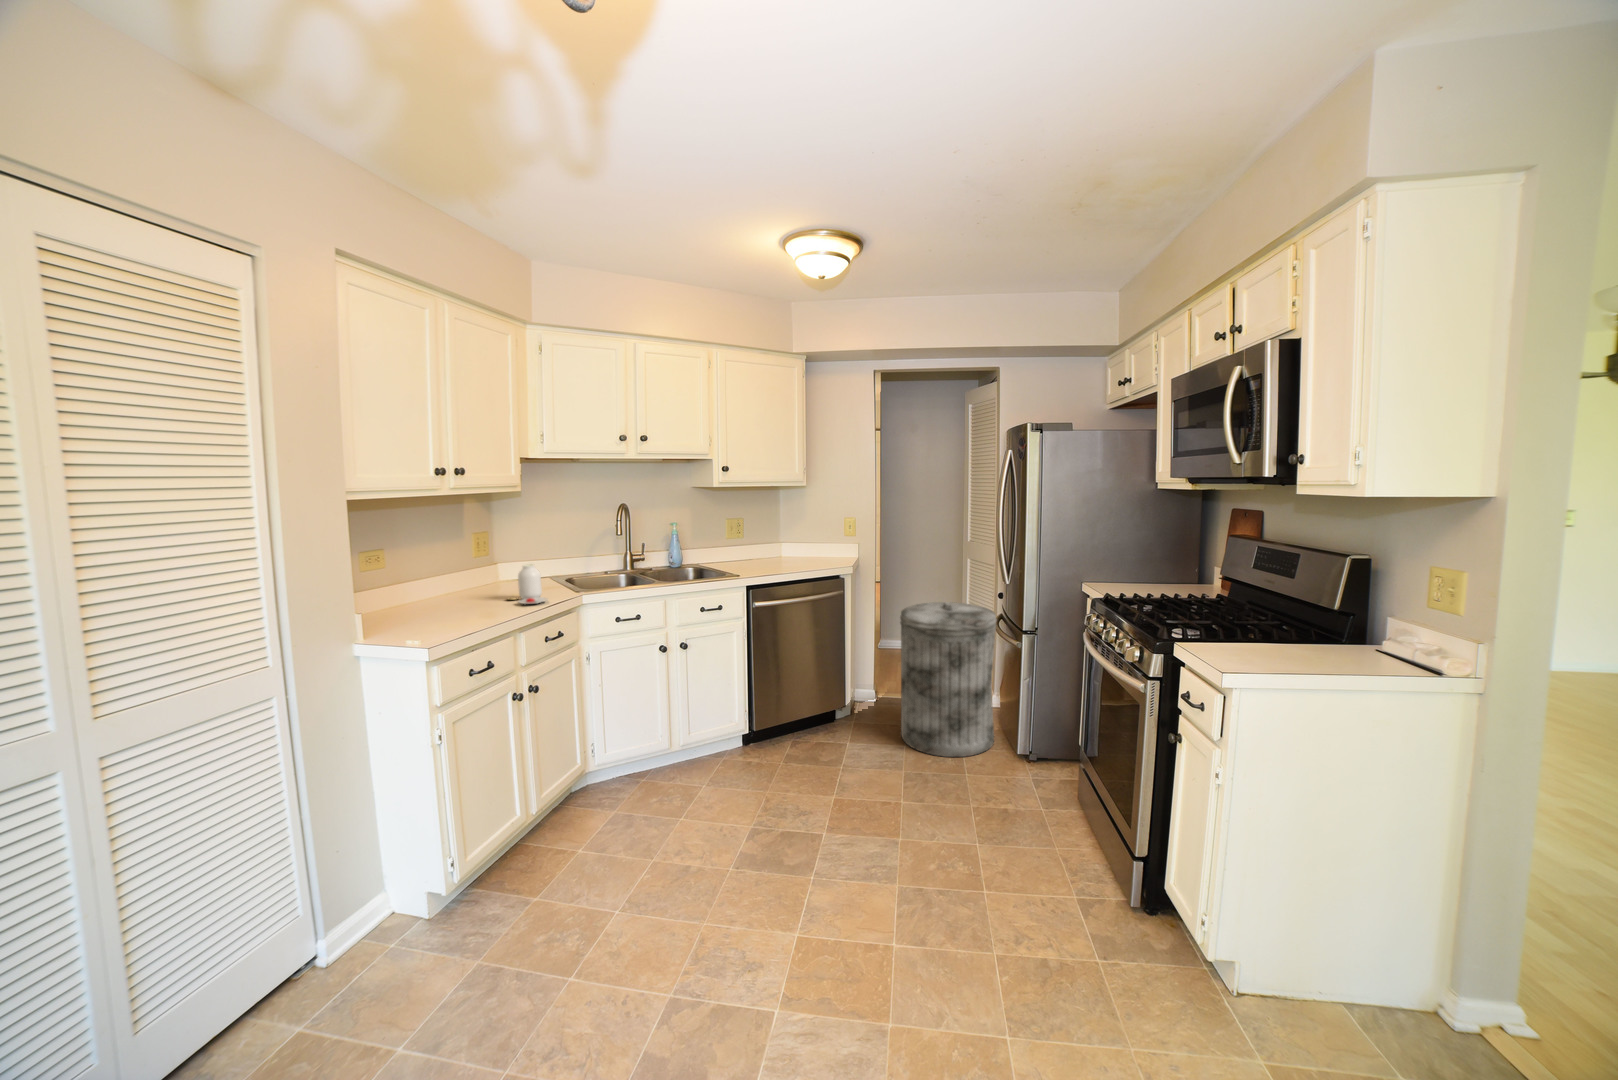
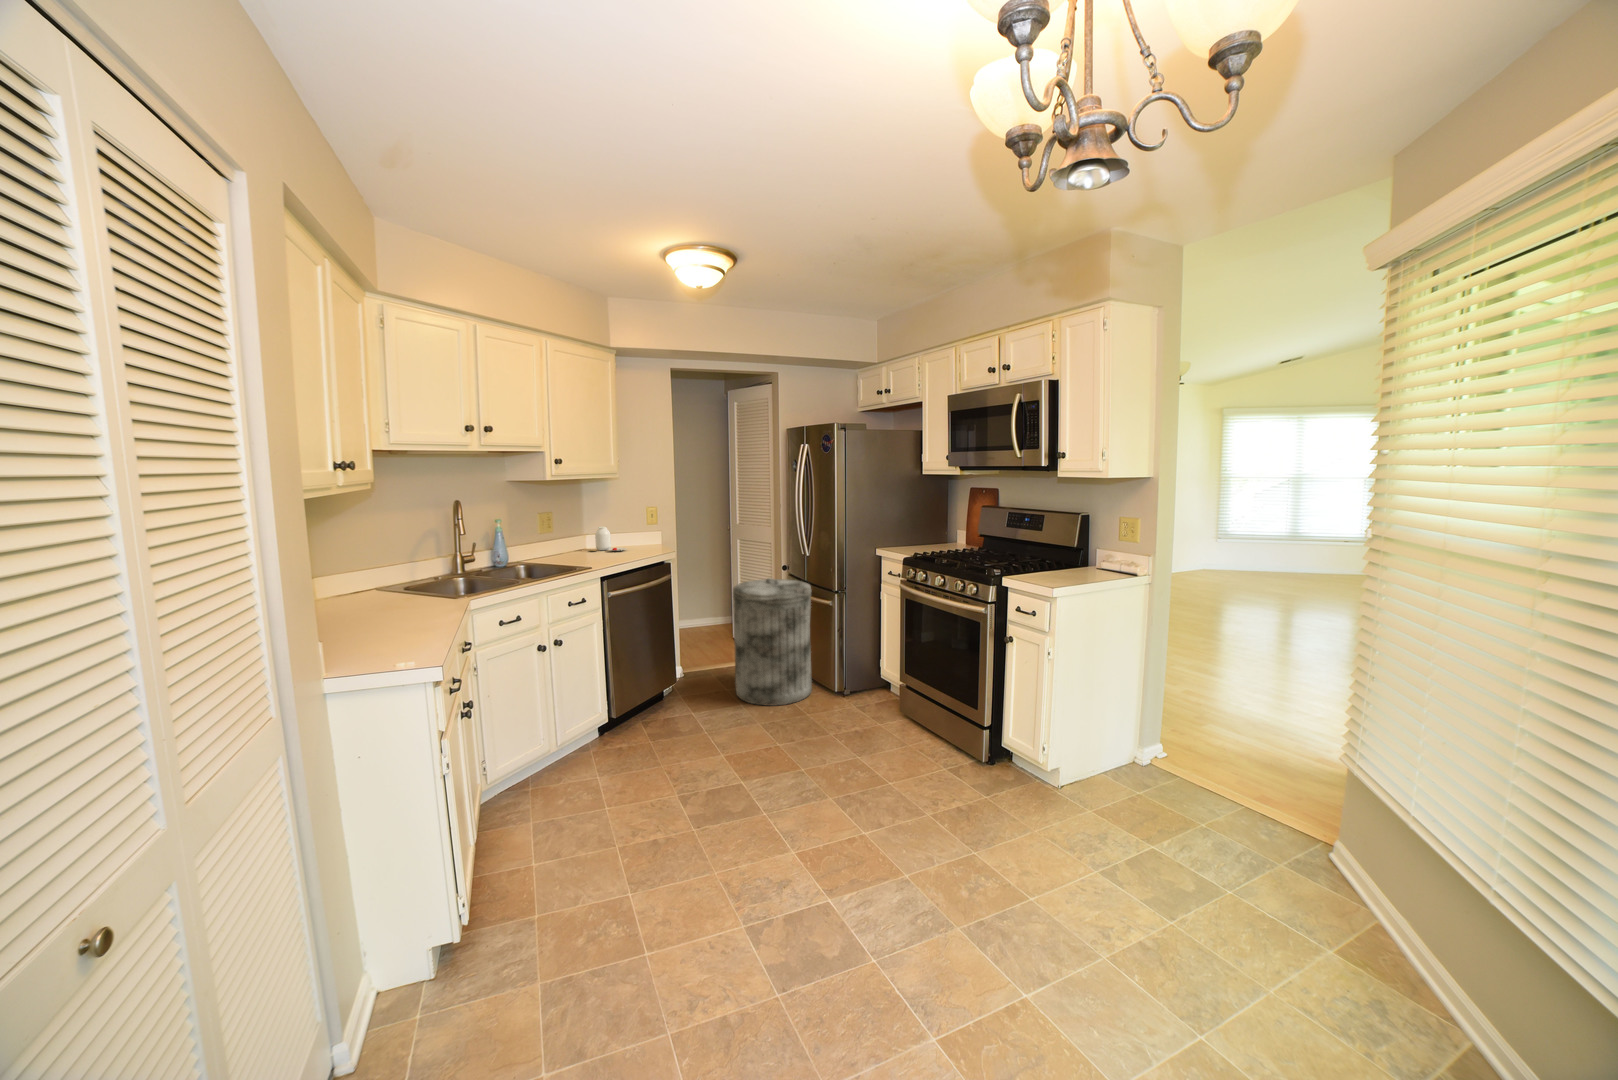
jar: present [509,564,548,604] -> present [590,527,627,551]

